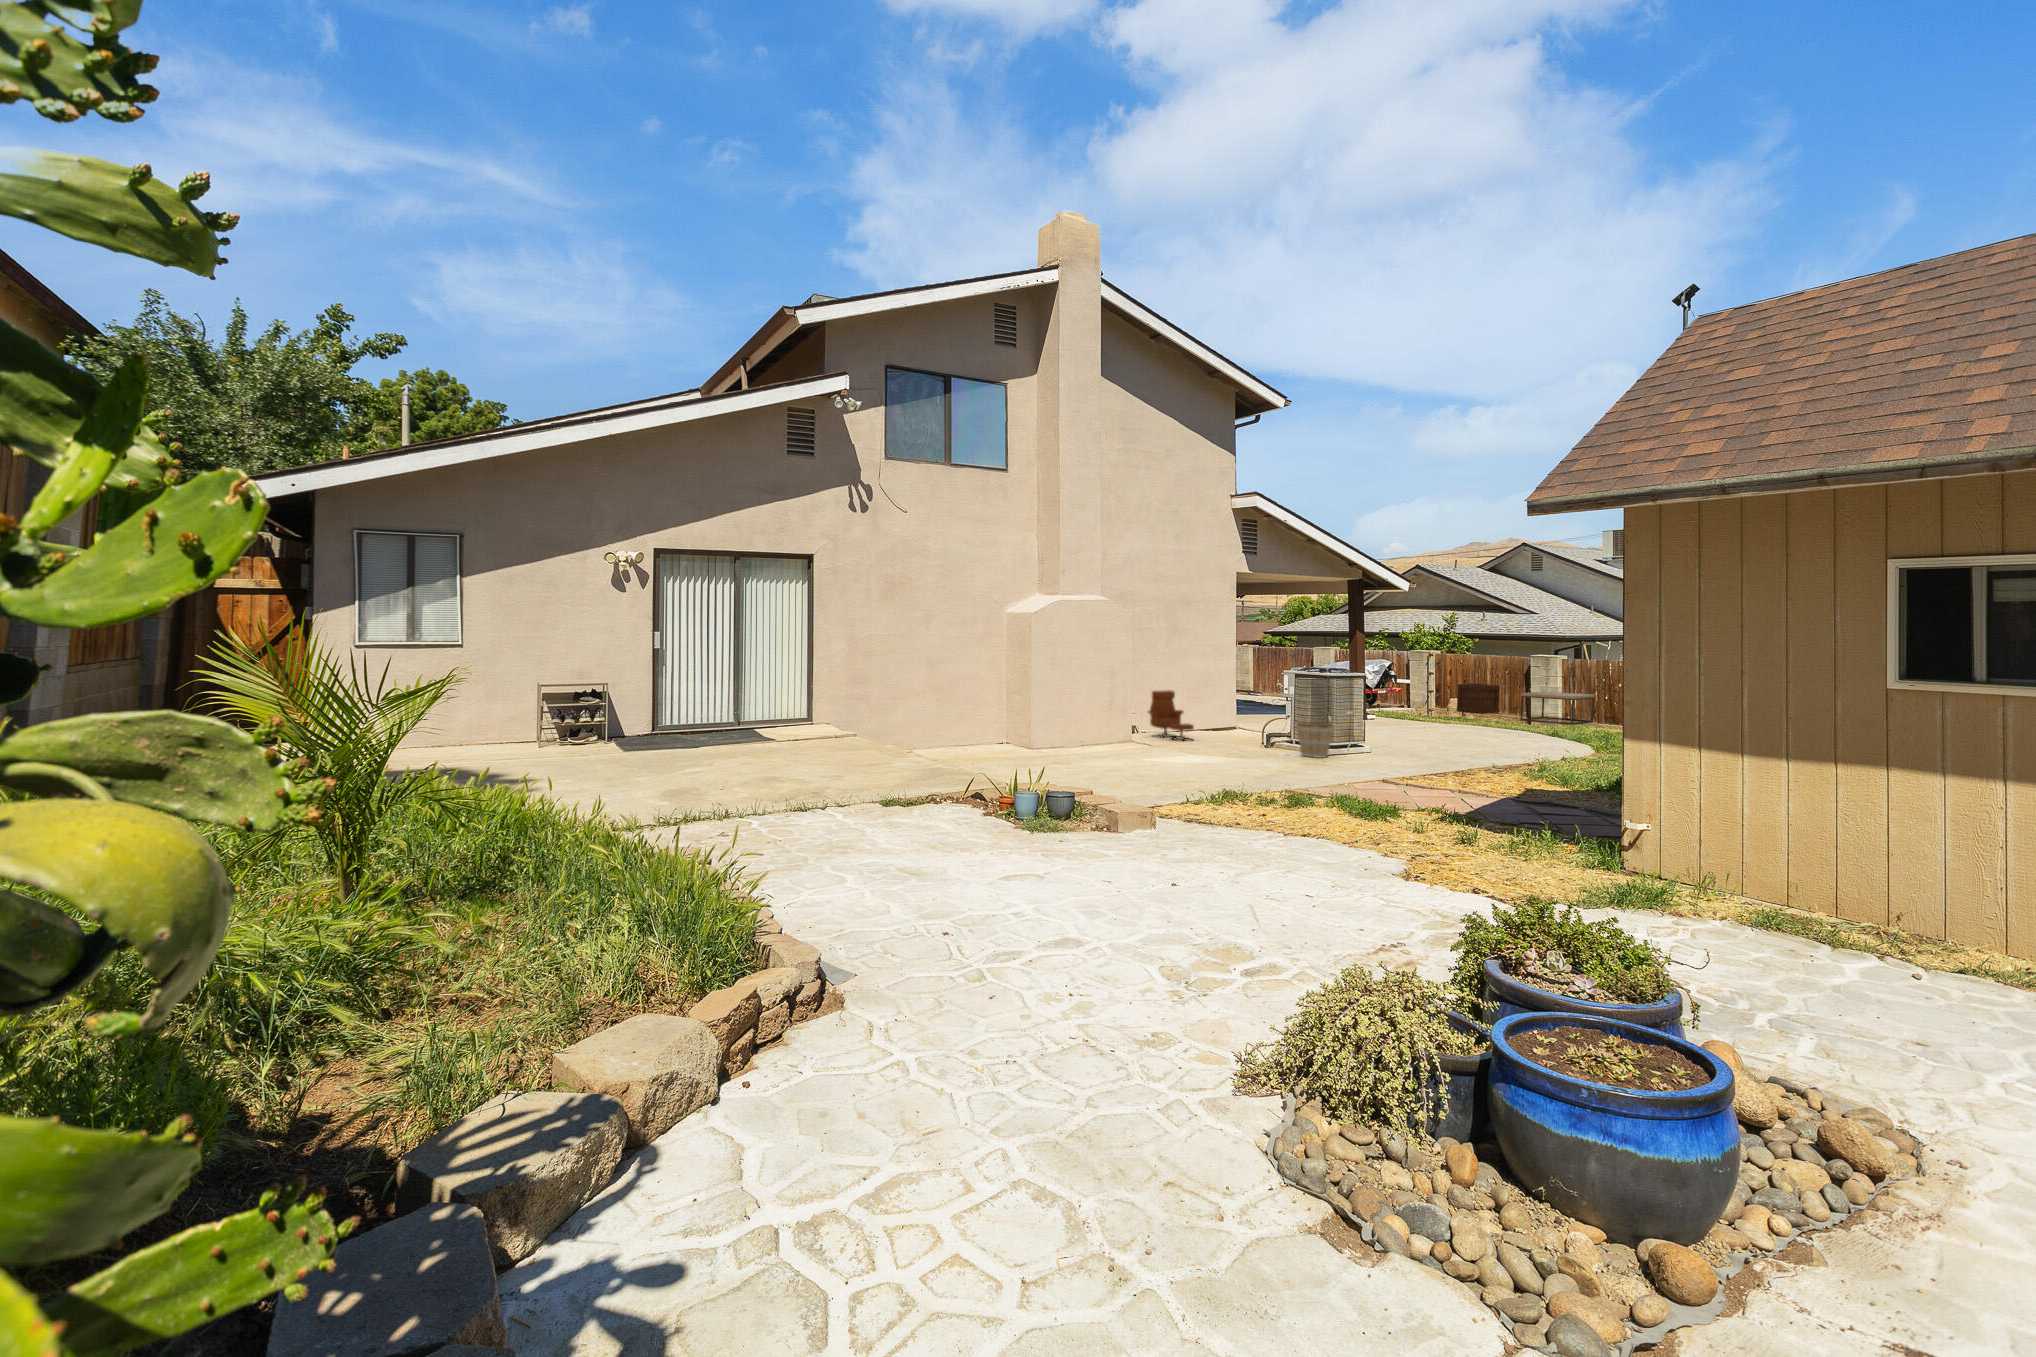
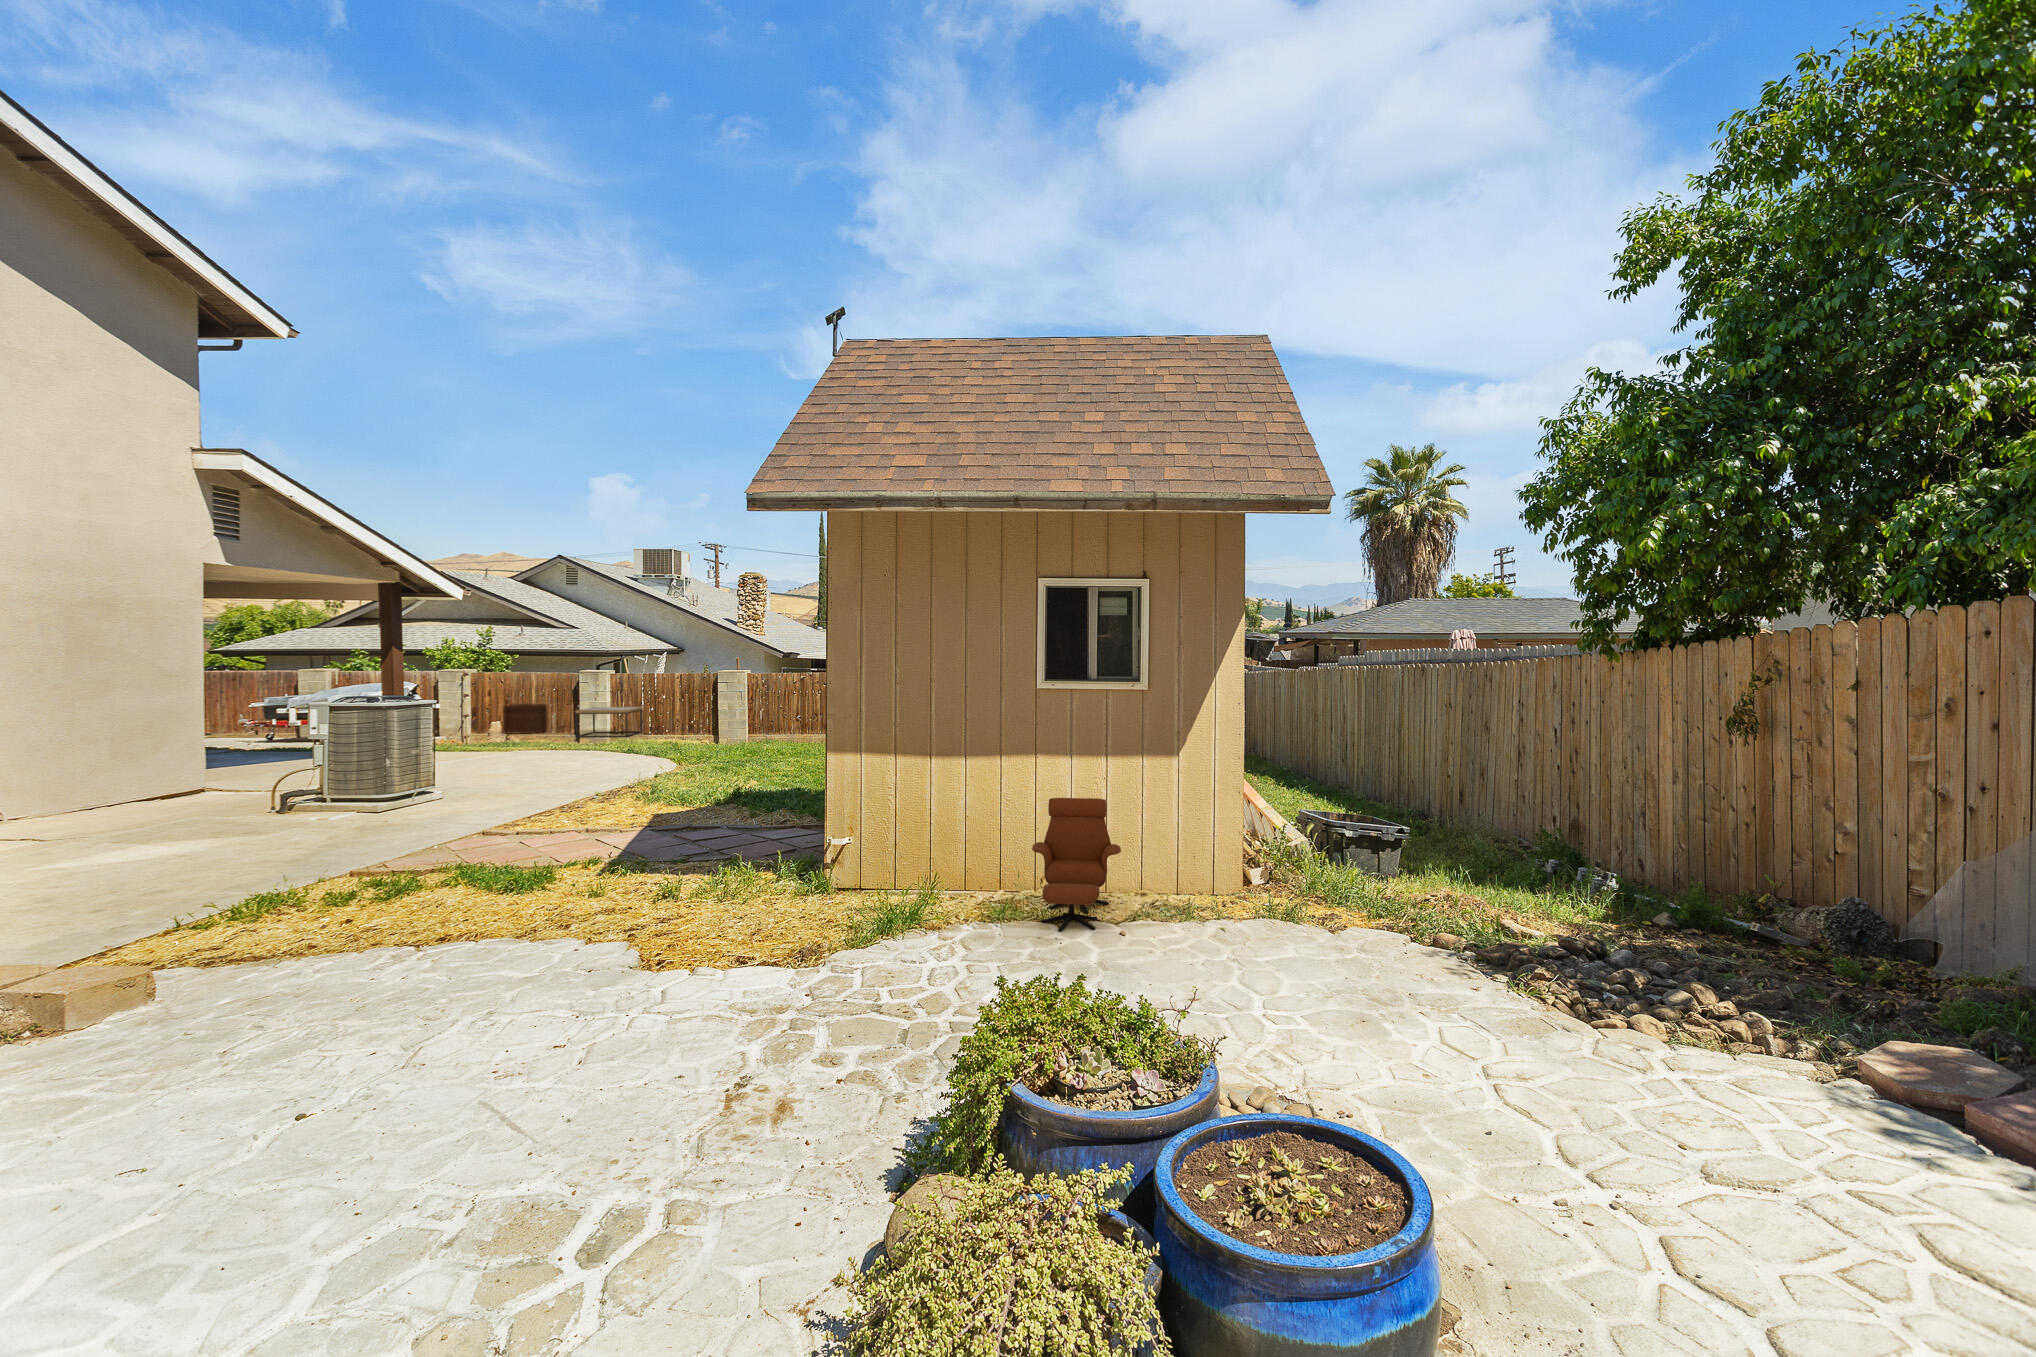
lounge chair: present [1148,691,1194,740] -> present [1032,798,1121,932]
wooden bucket: present [1296,723,1334,758] -> none [338,768,397,814]

